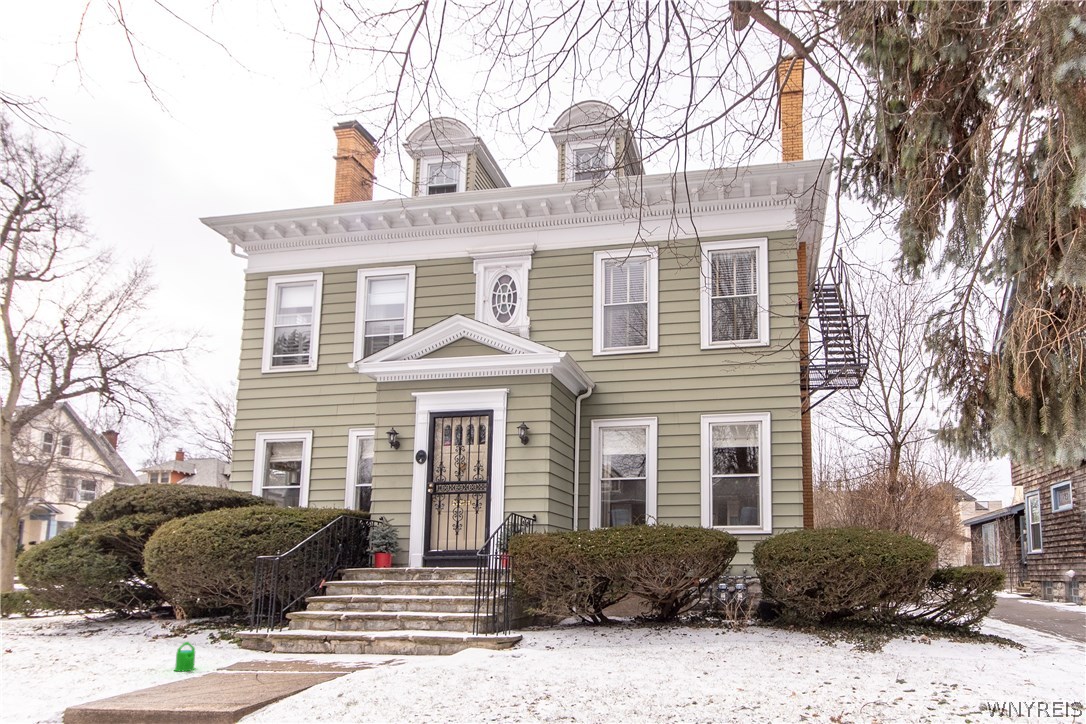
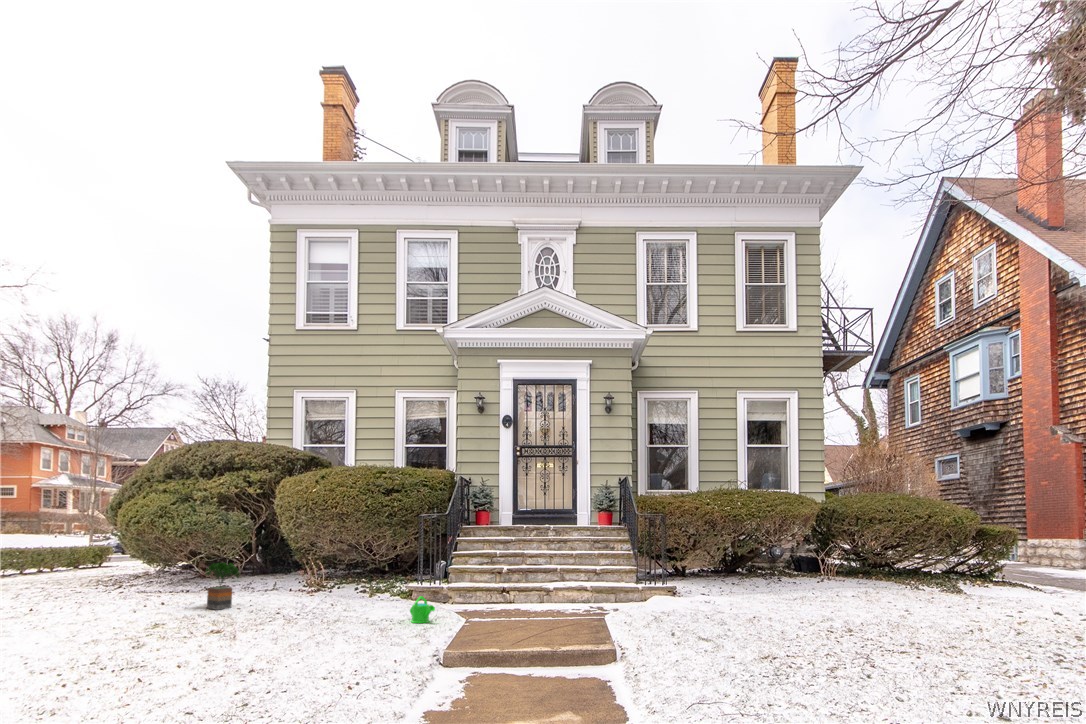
potted tree: none [46,601,81,649] -> present [205,563,240,610]

